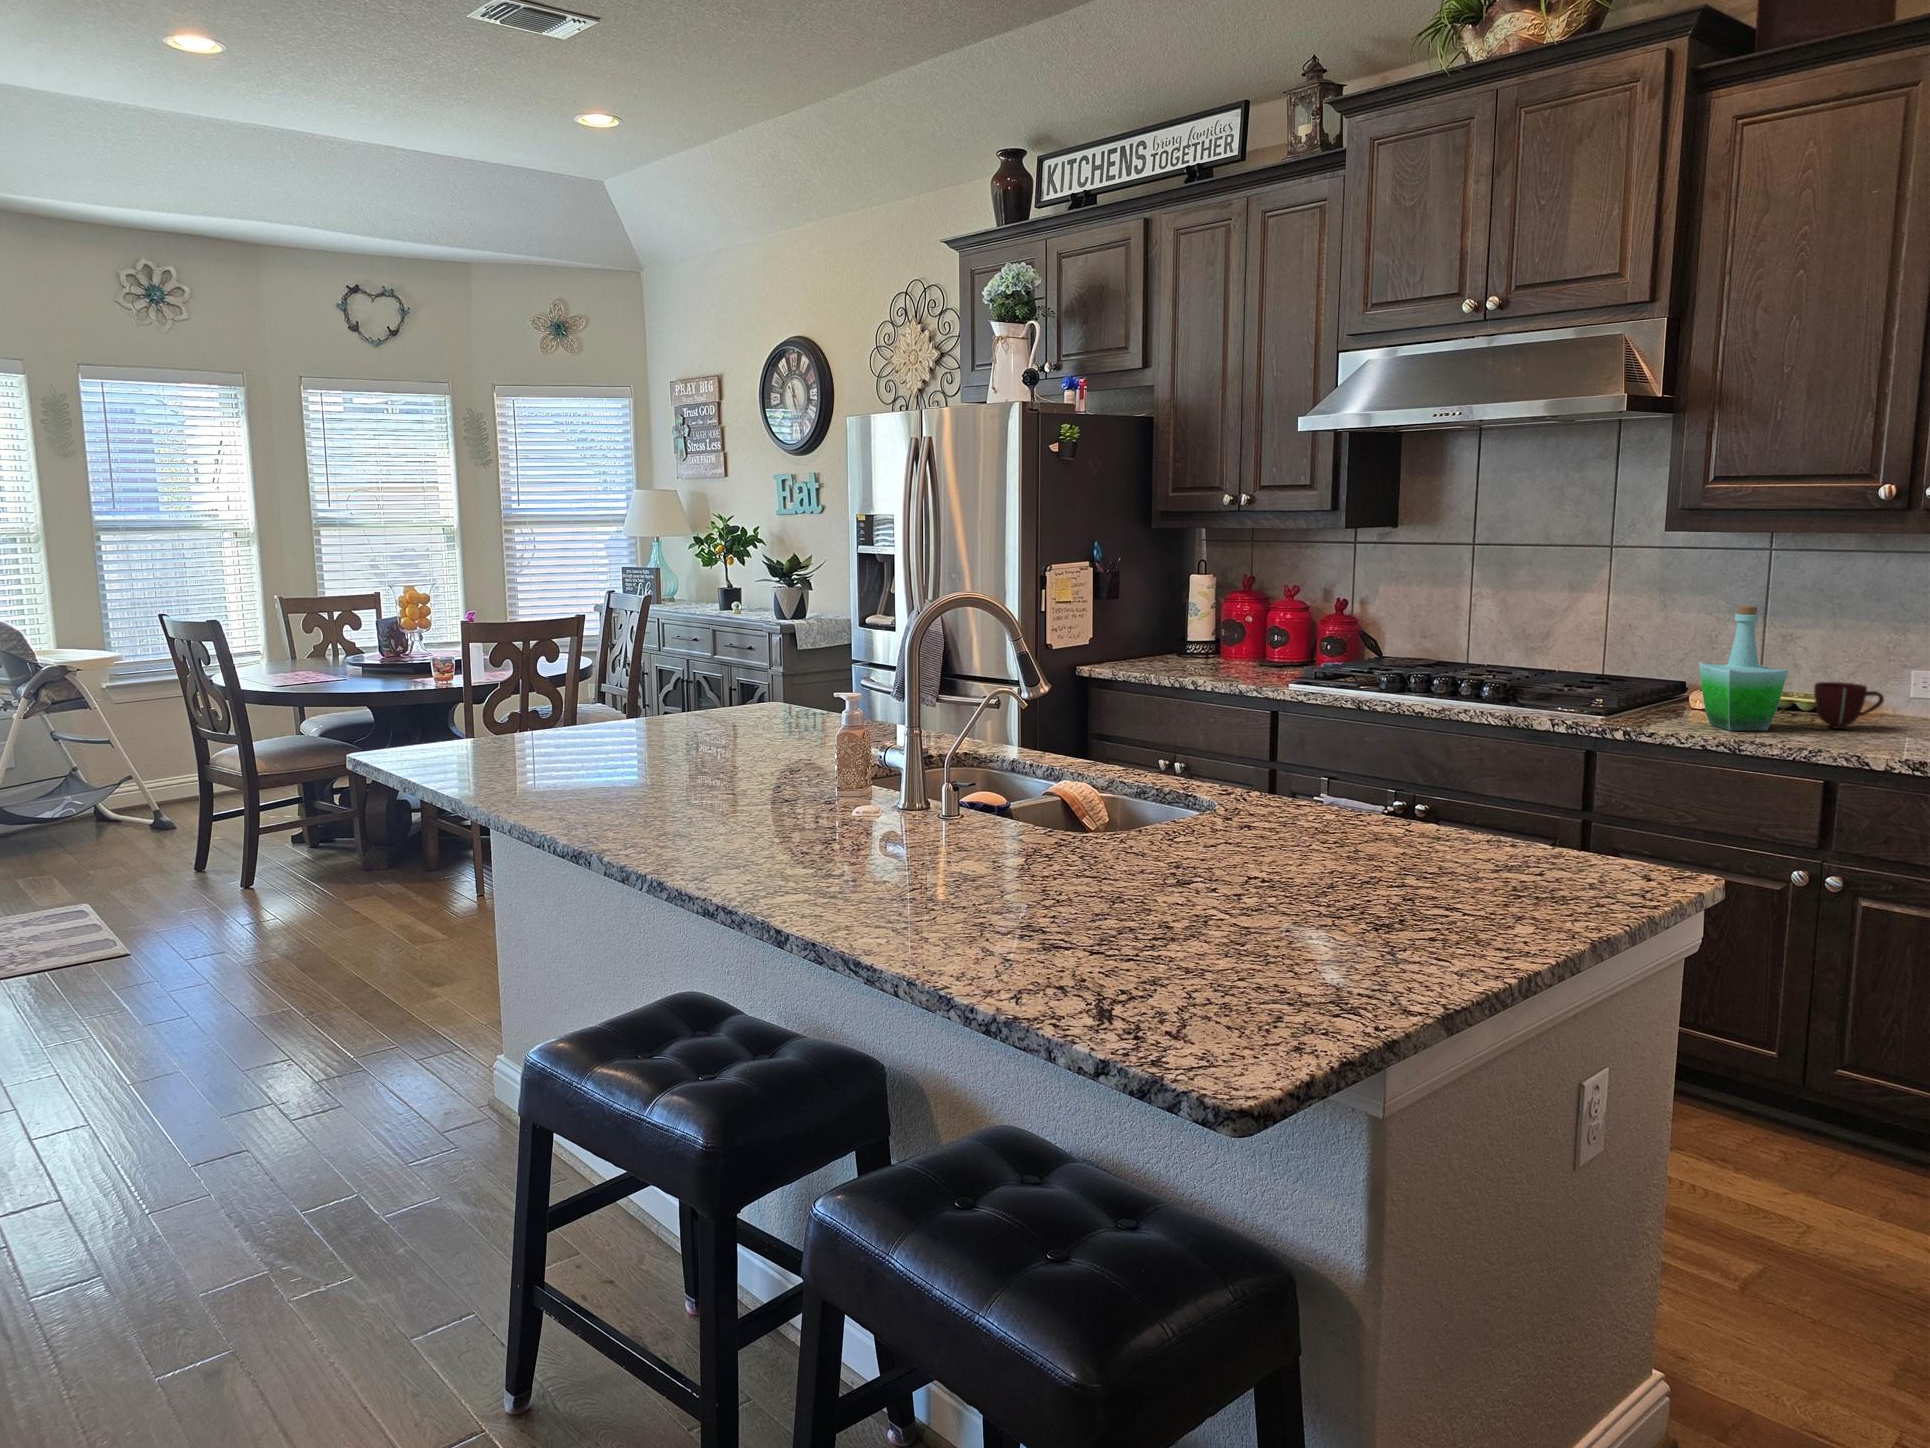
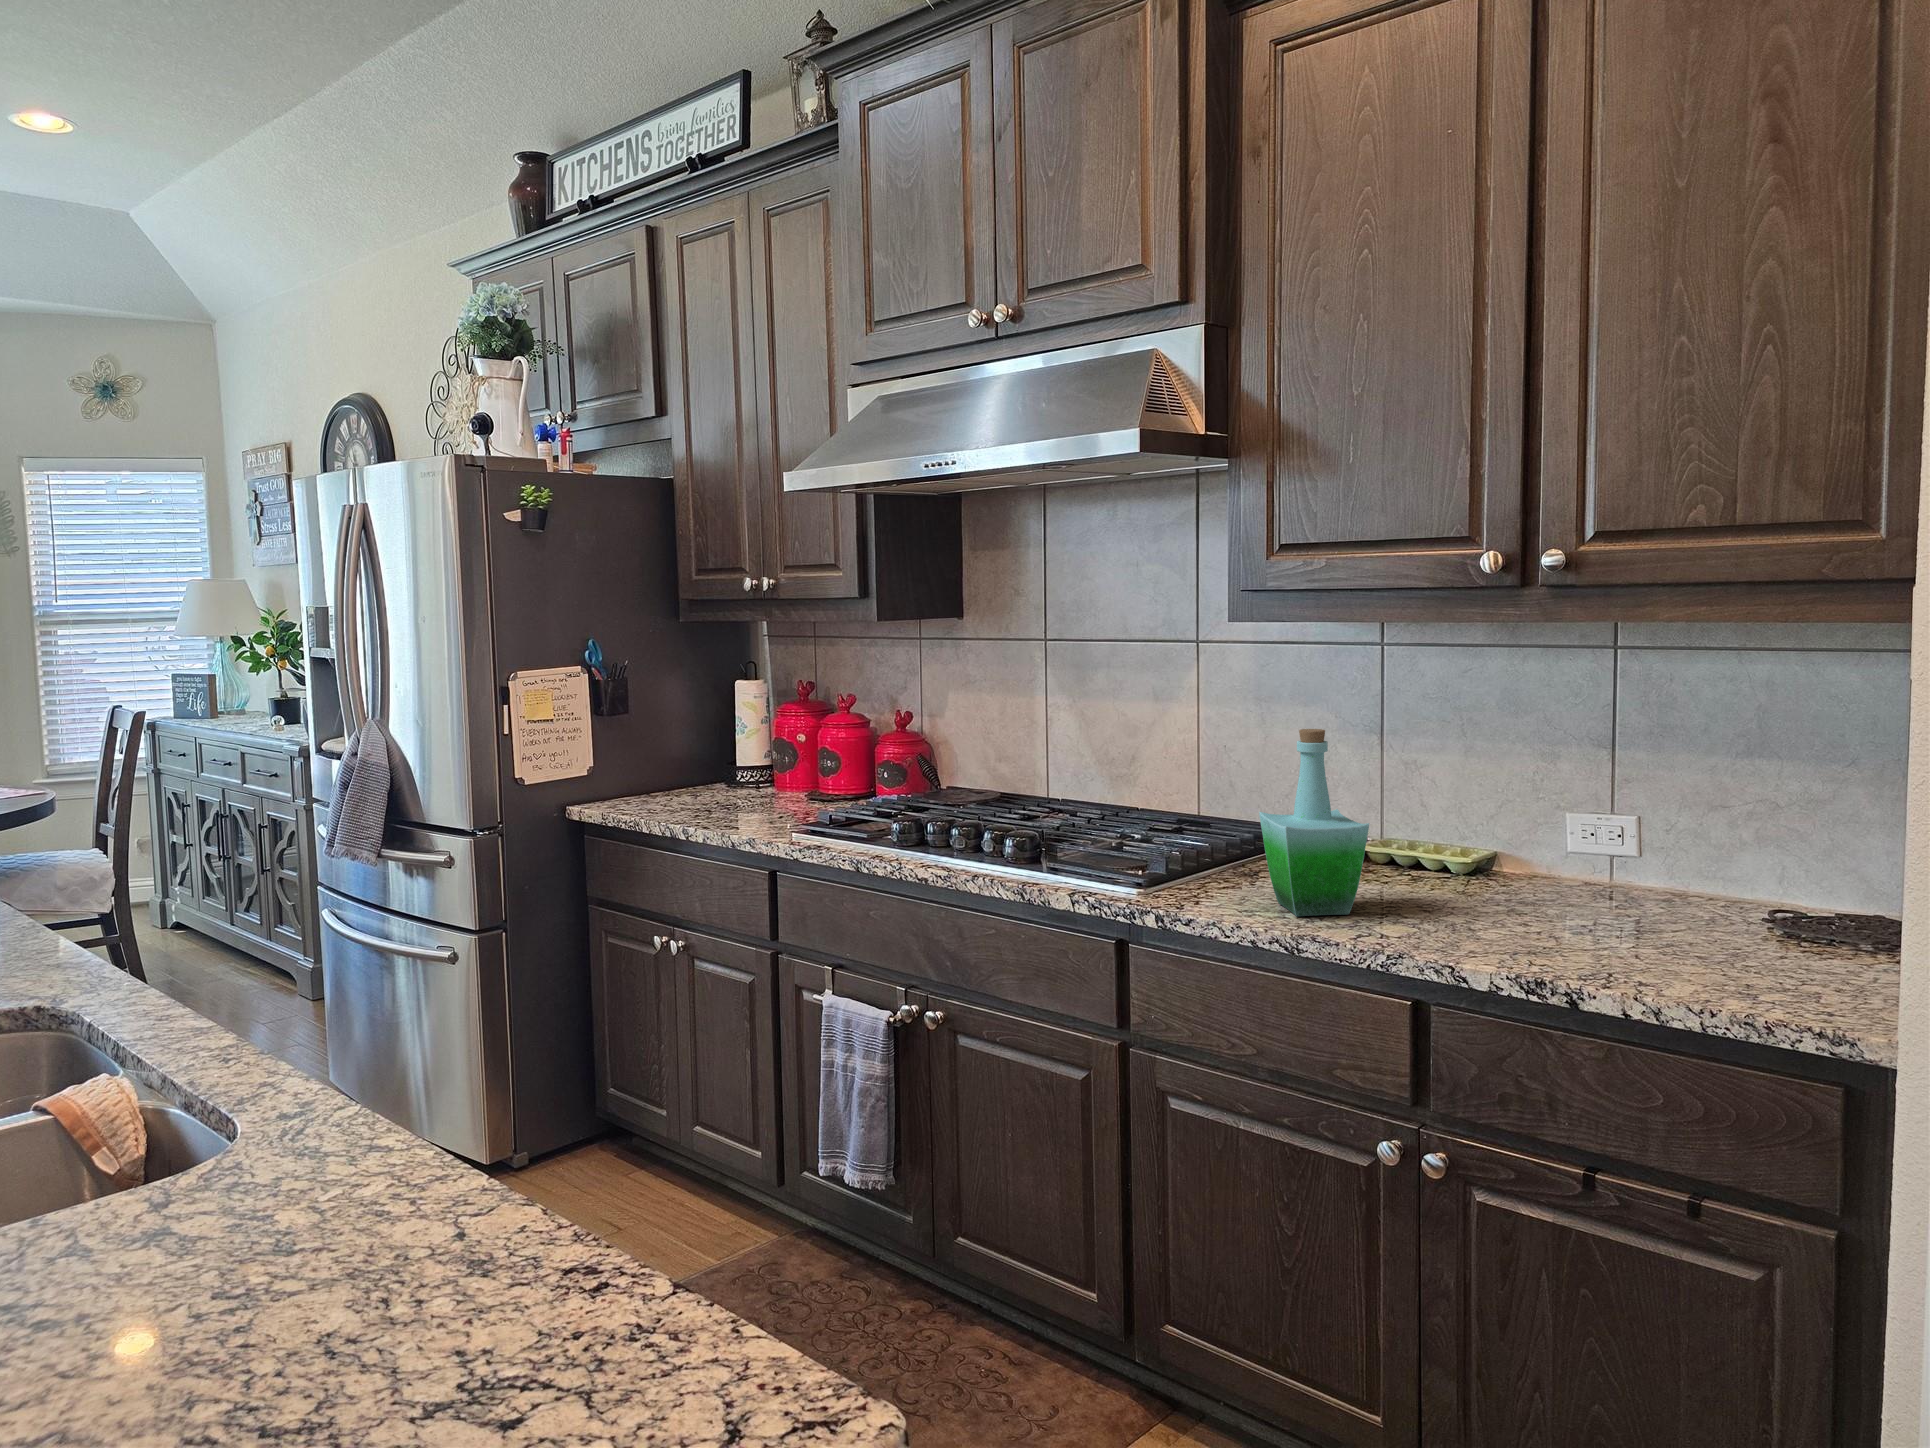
mug: present [1814,682,1884,729] -> none [1415,838,1508,909]

